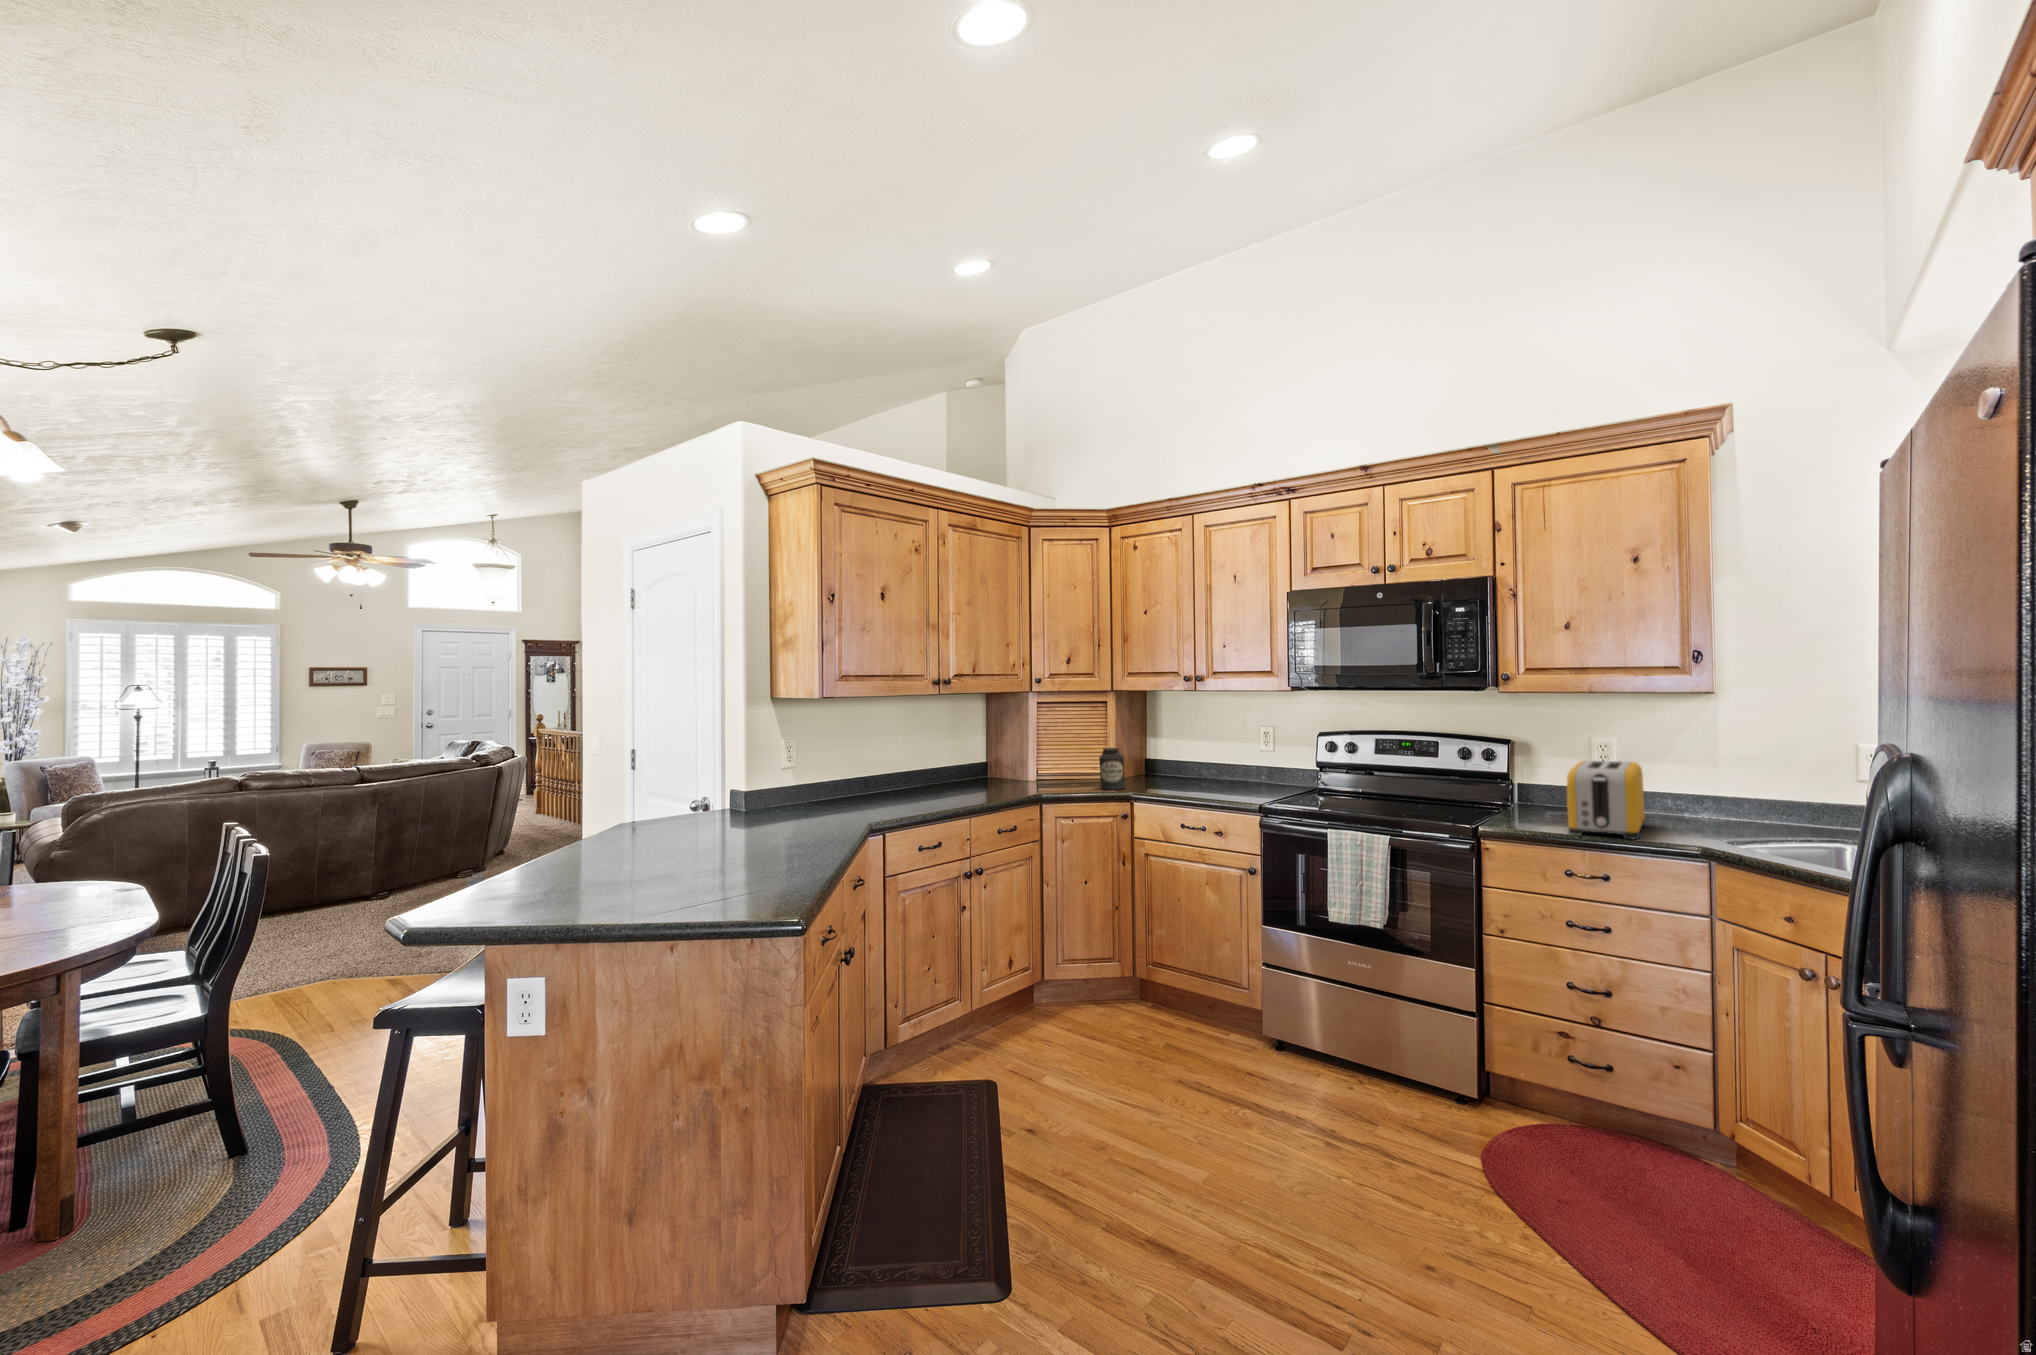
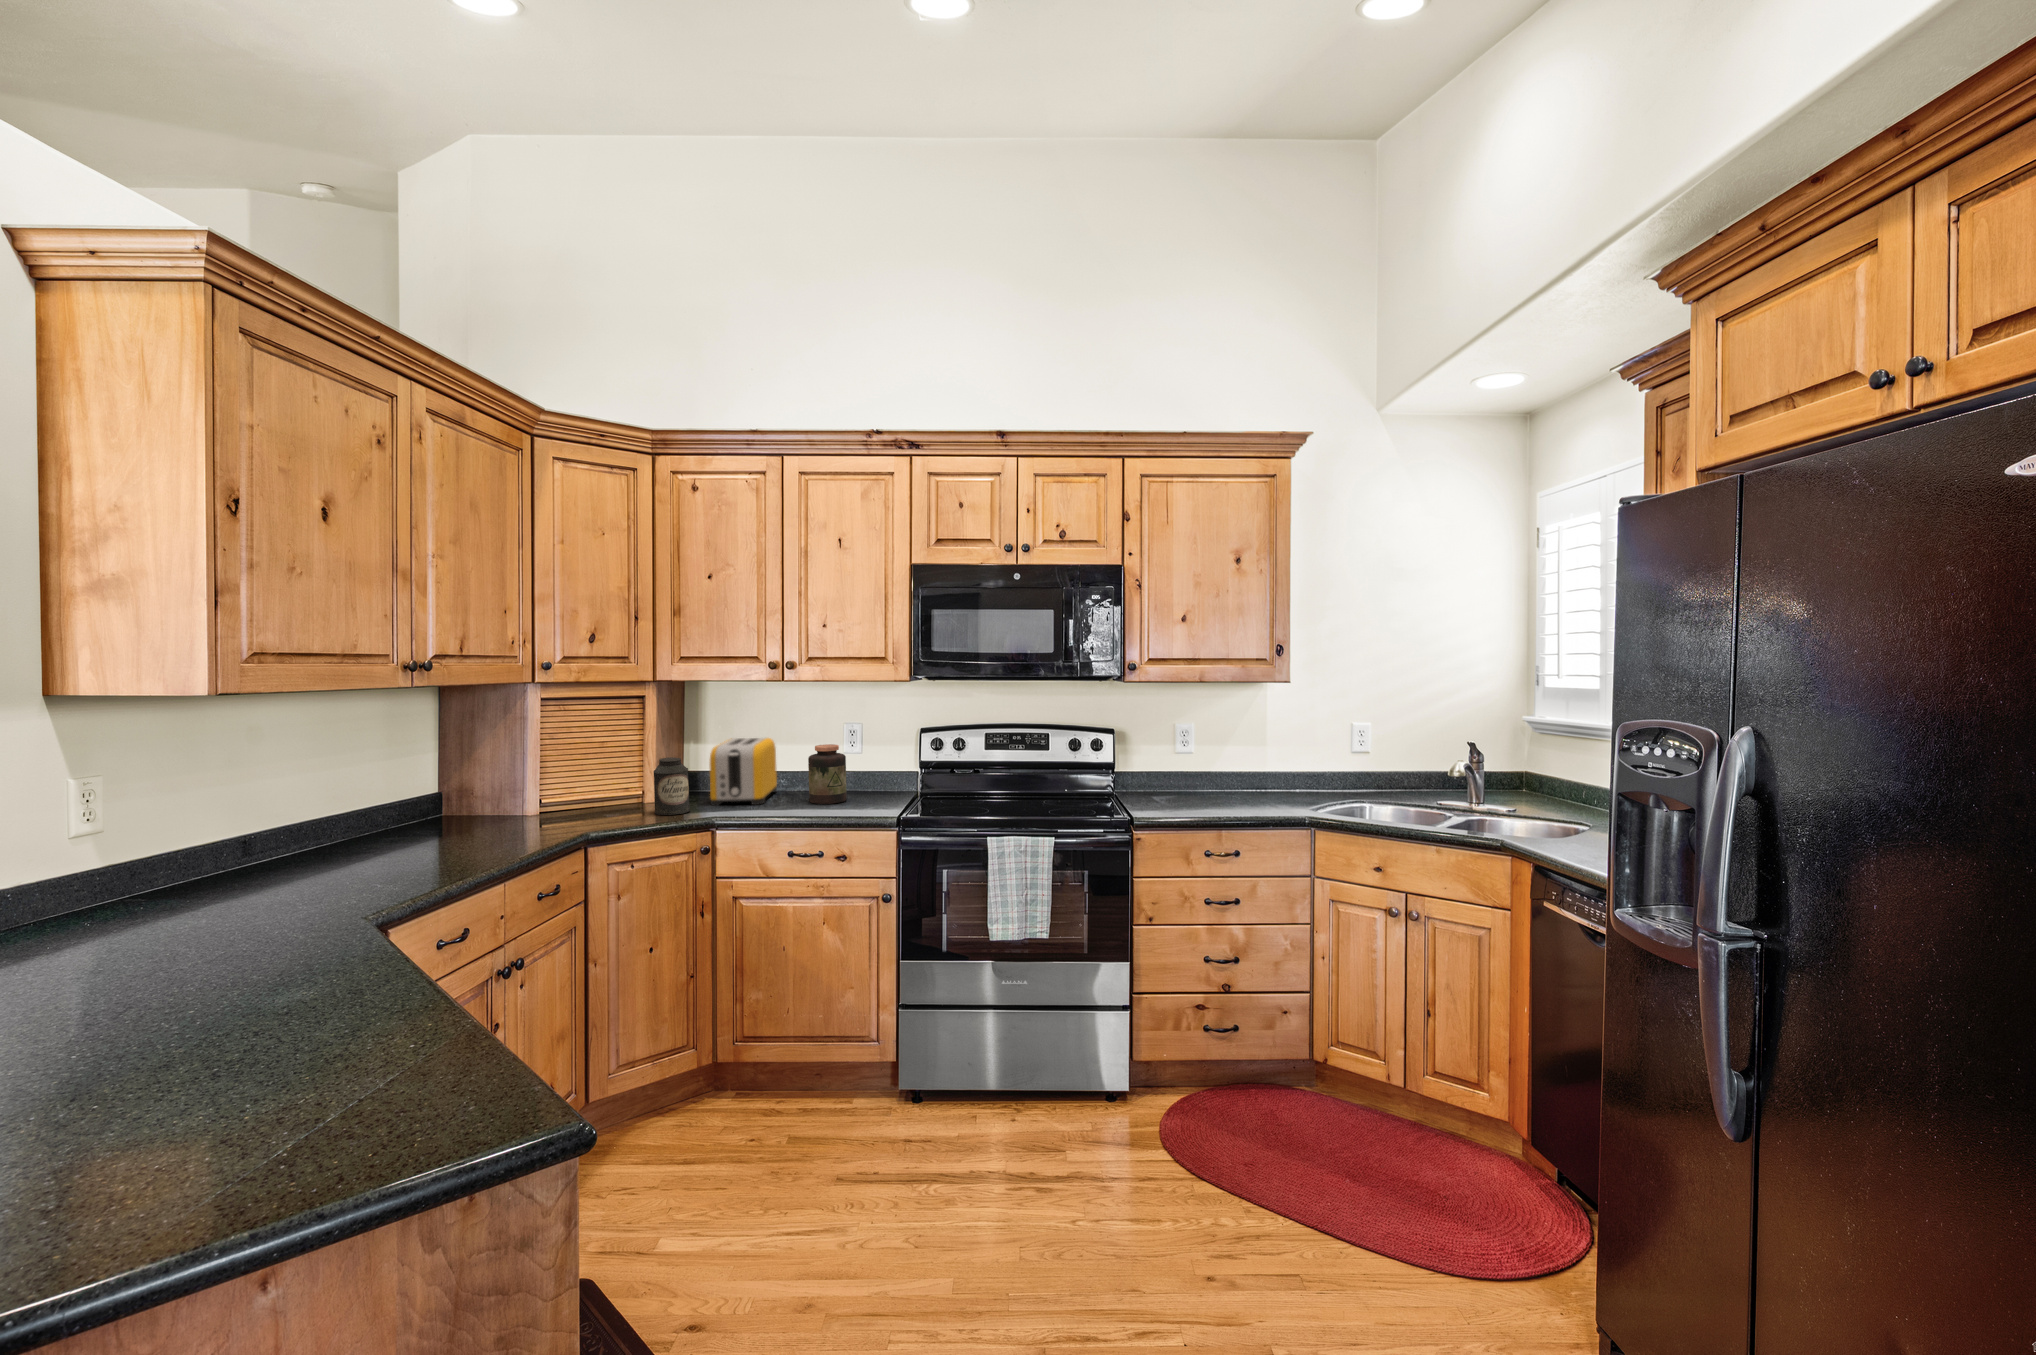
jar: none [1216,744,1248,792] -> present [808,744,847,804]
toaster: present [1567,760,1645,839] -> present [710,738,777,805]

